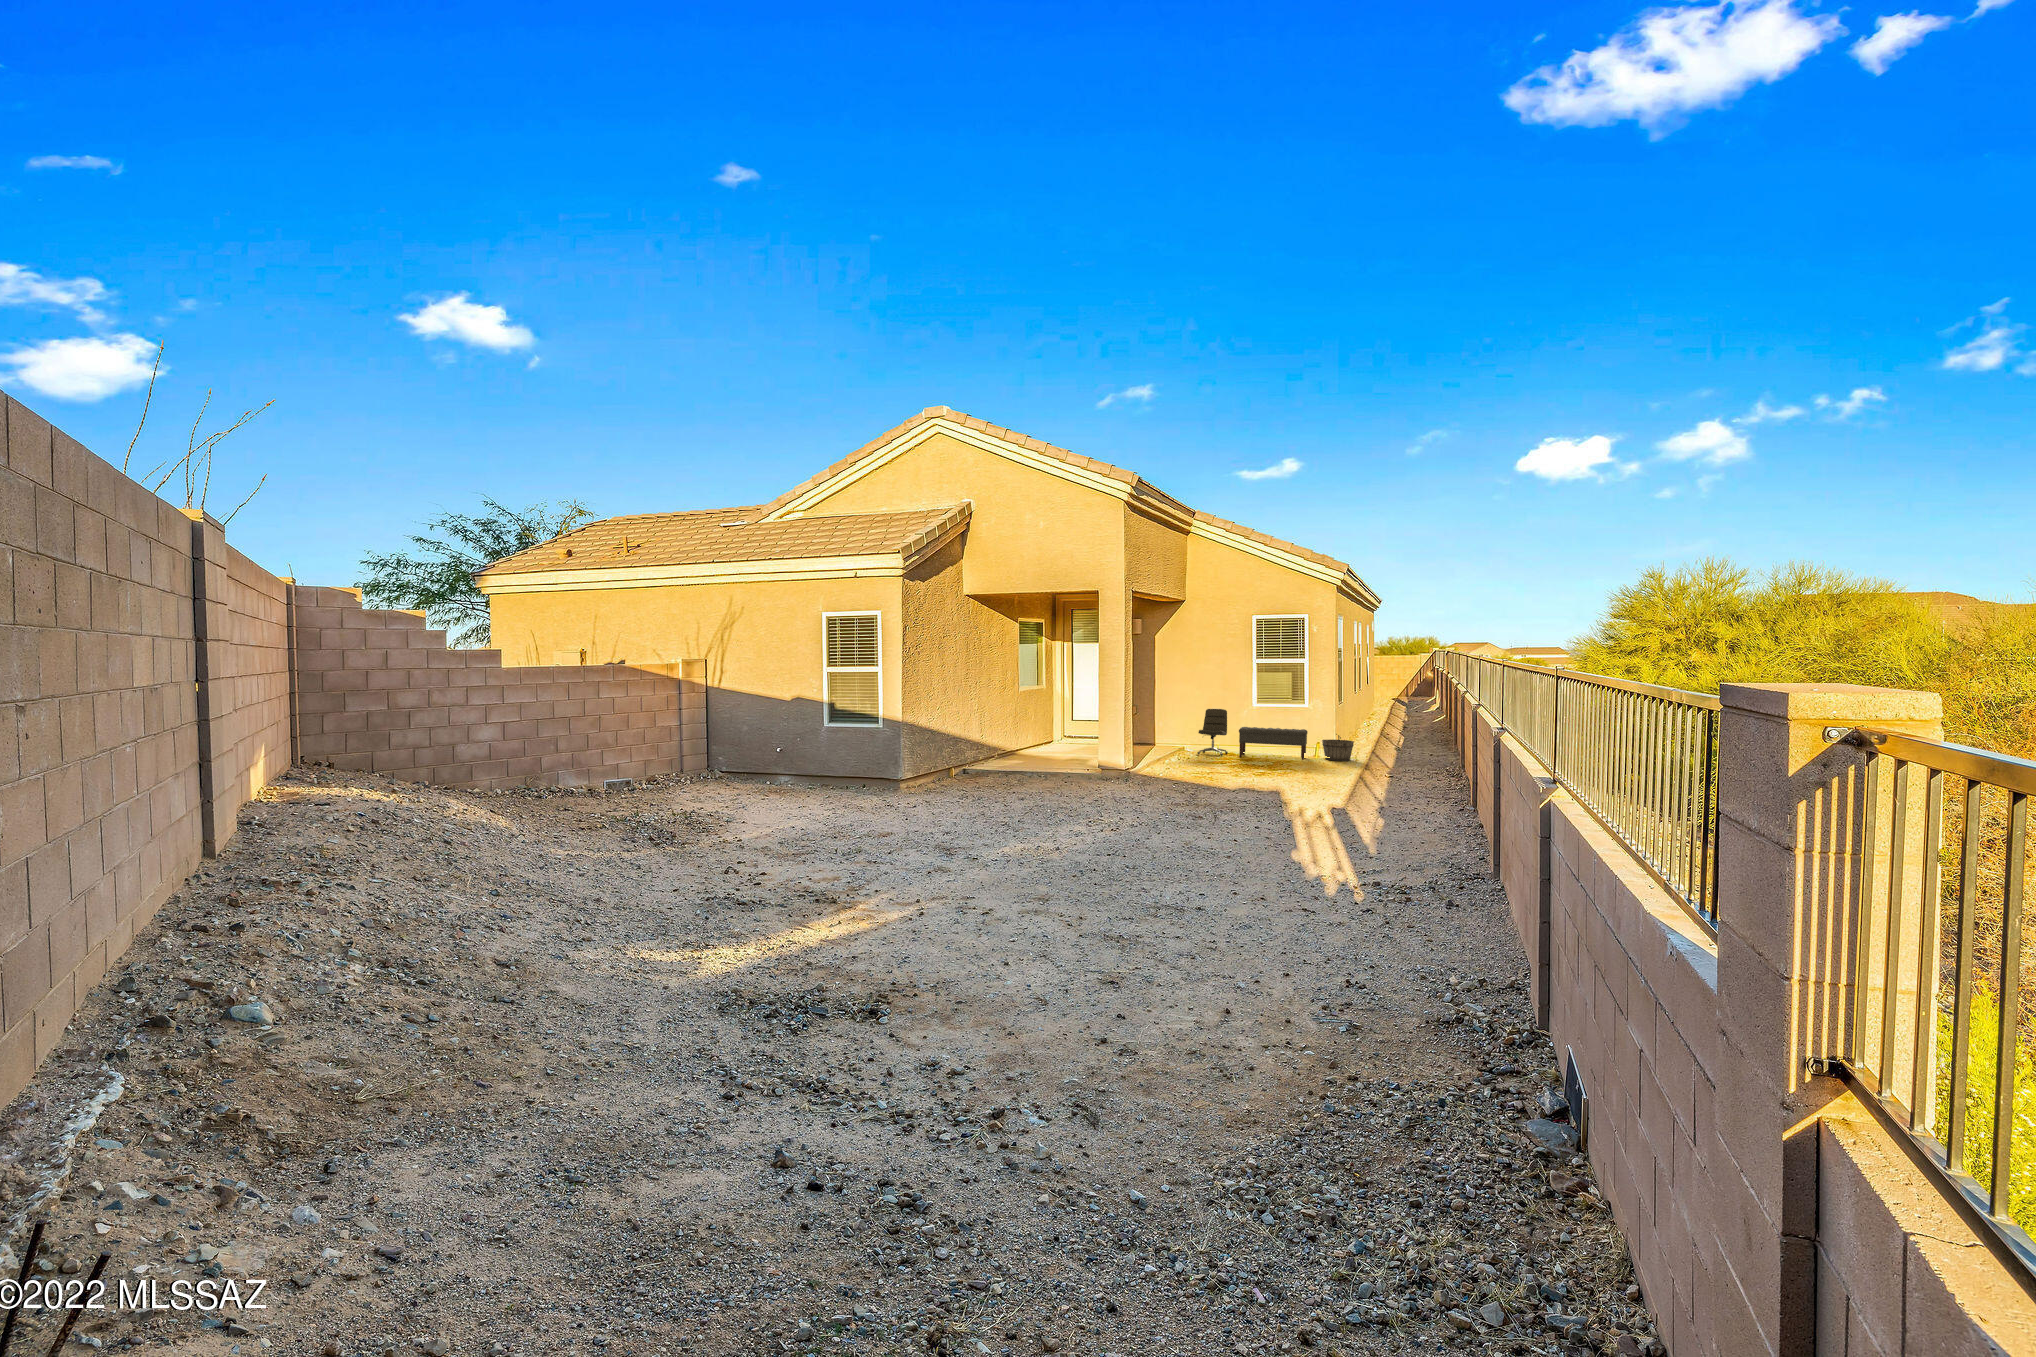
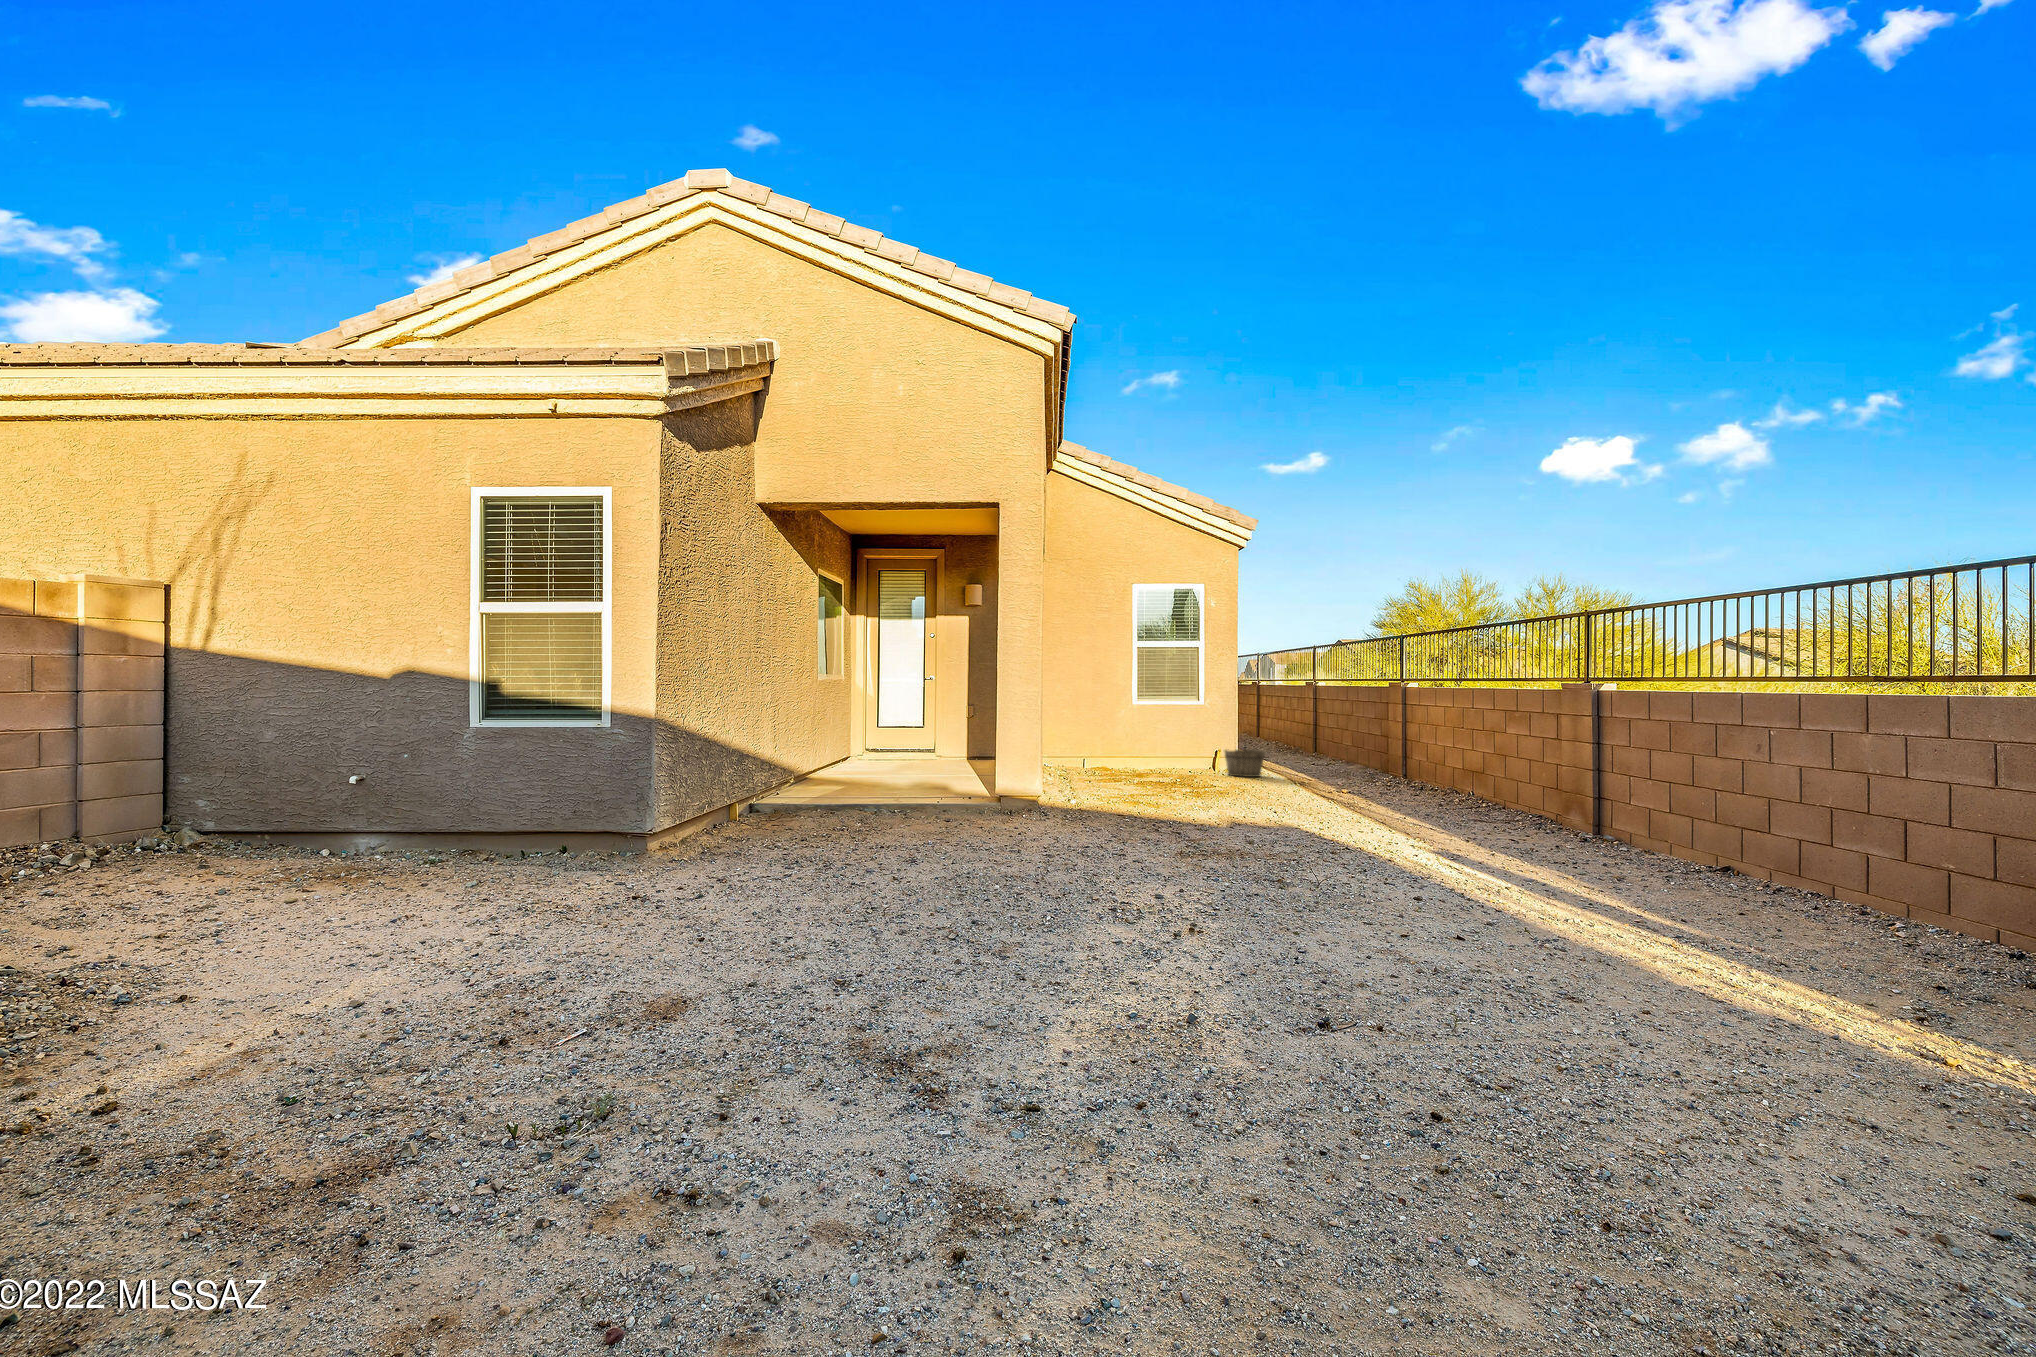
chair: present [1197,709,1228,756] -> none [1068,710,1106,775]
bench: present [1239,727,1308,760] -> none [1120,734,1215,777]

